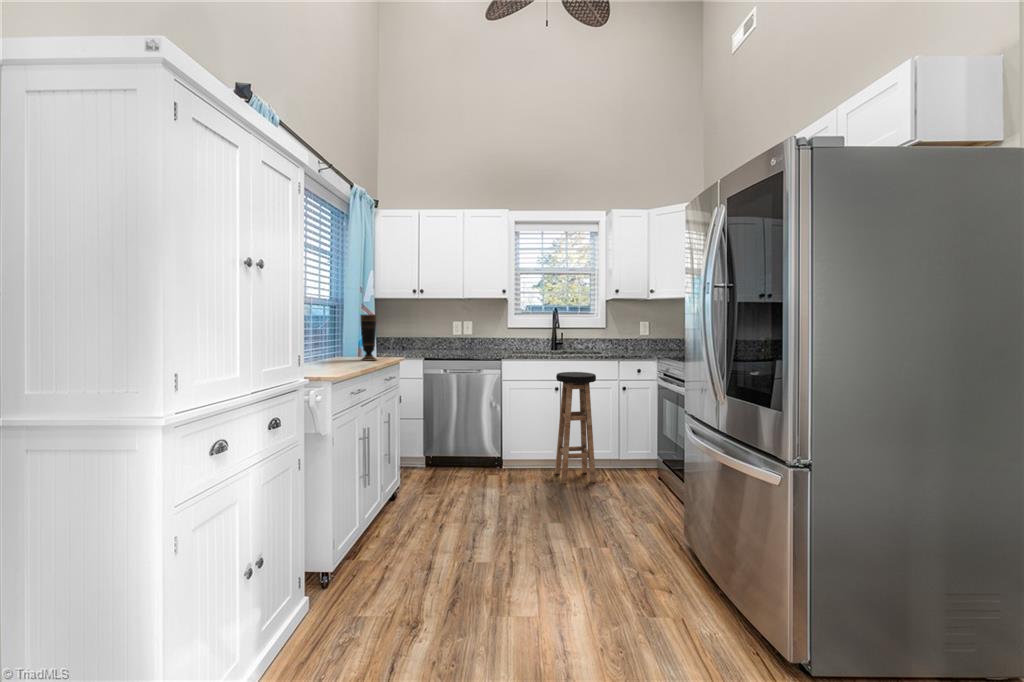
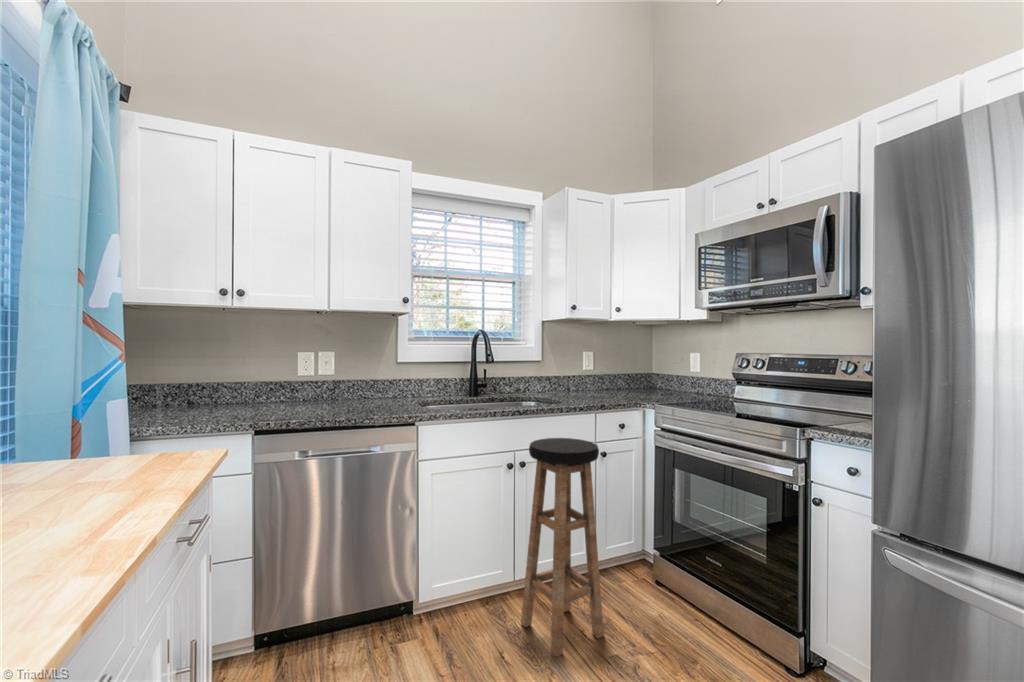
vase: present [360,315,377,361] -> none [58,334,129,482]

